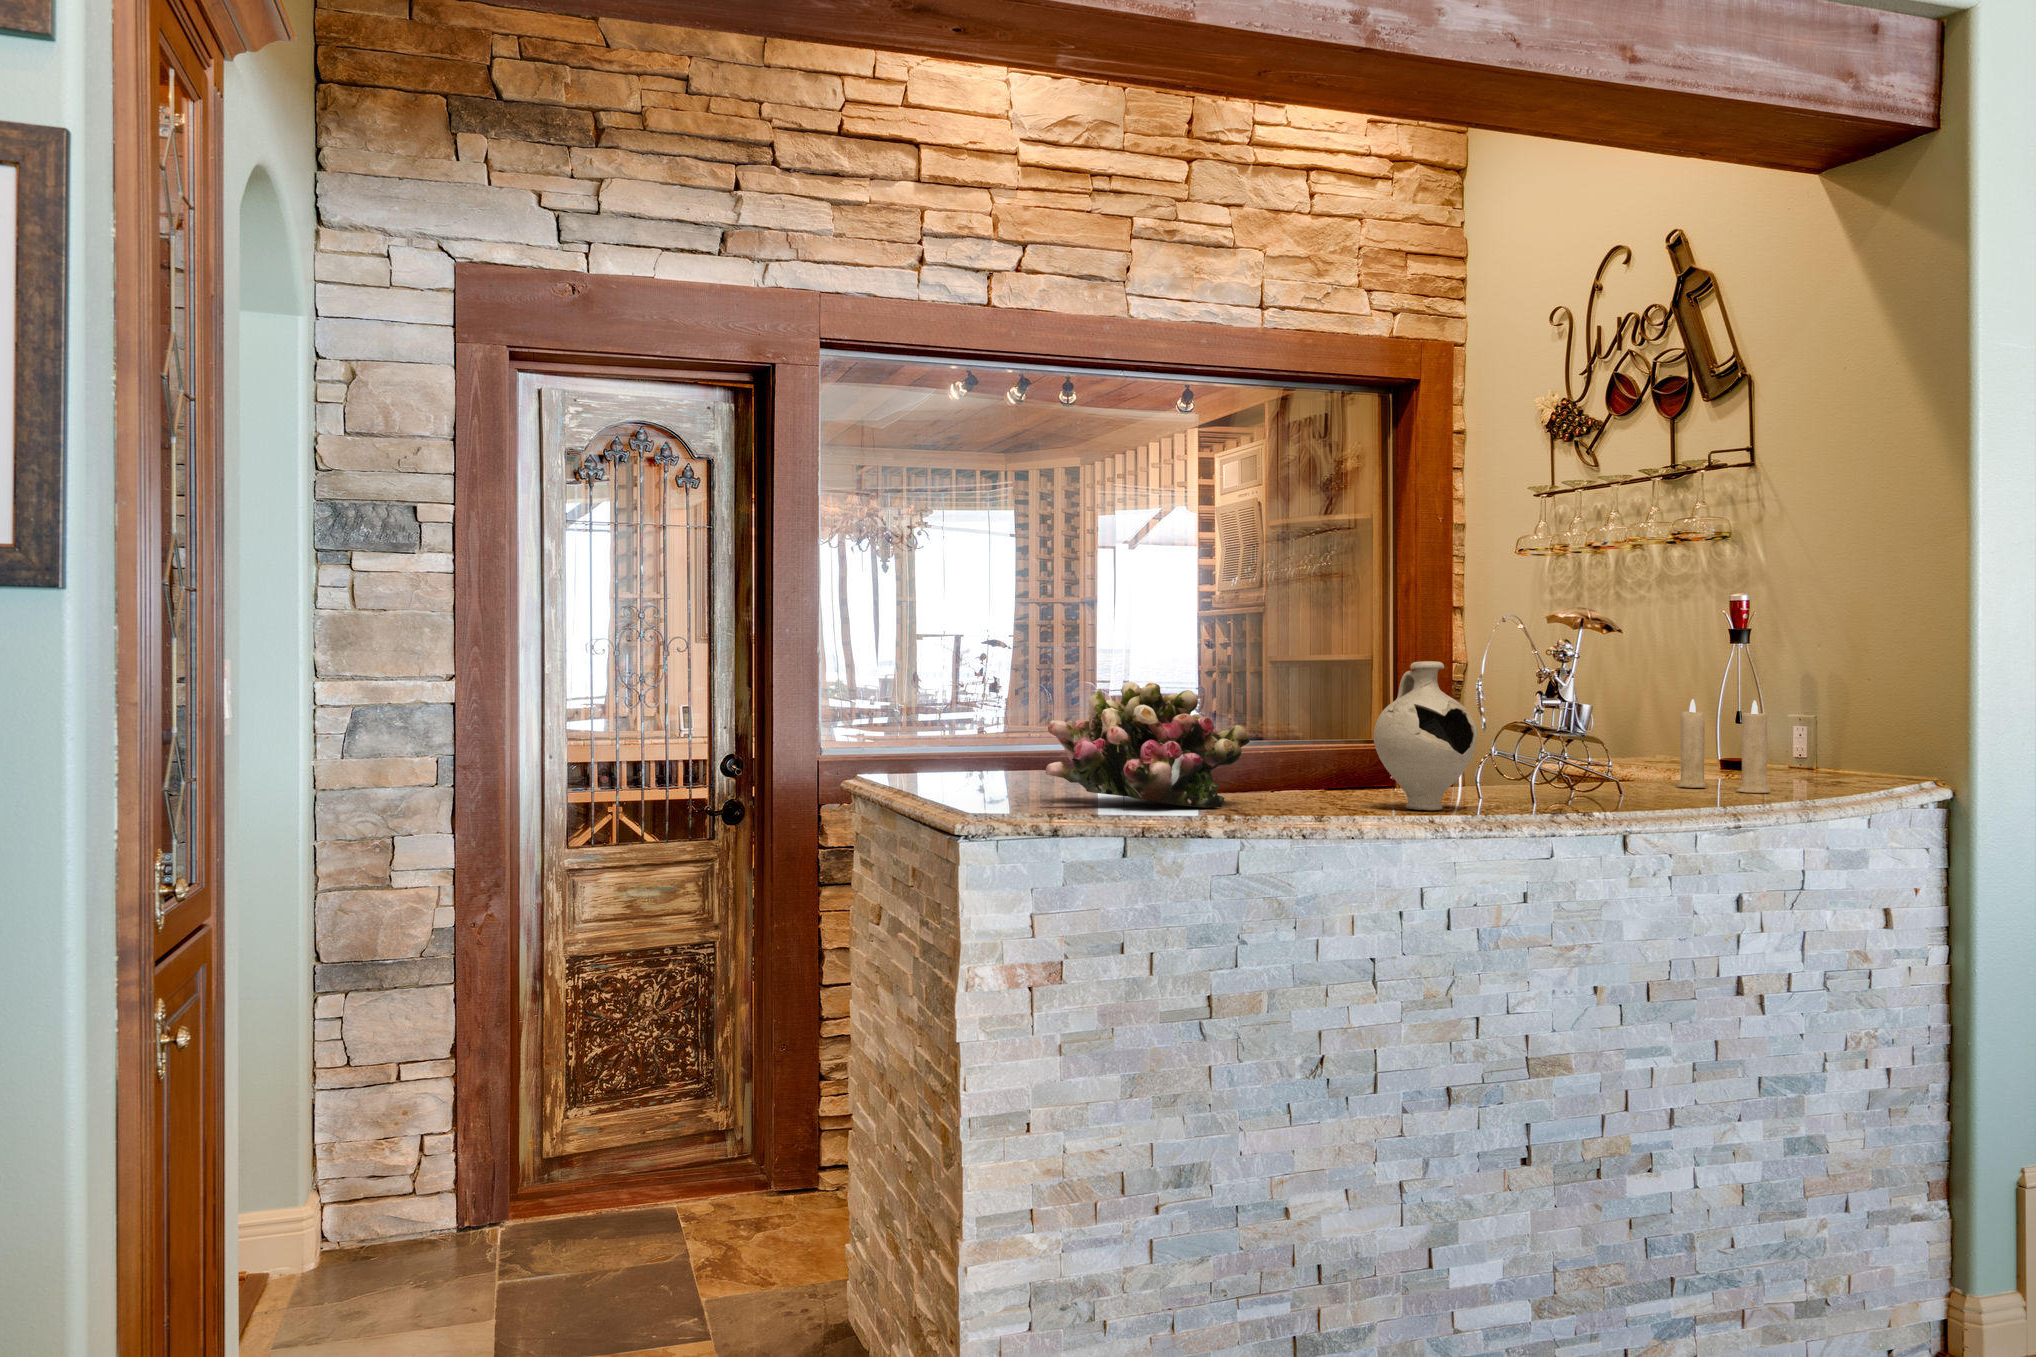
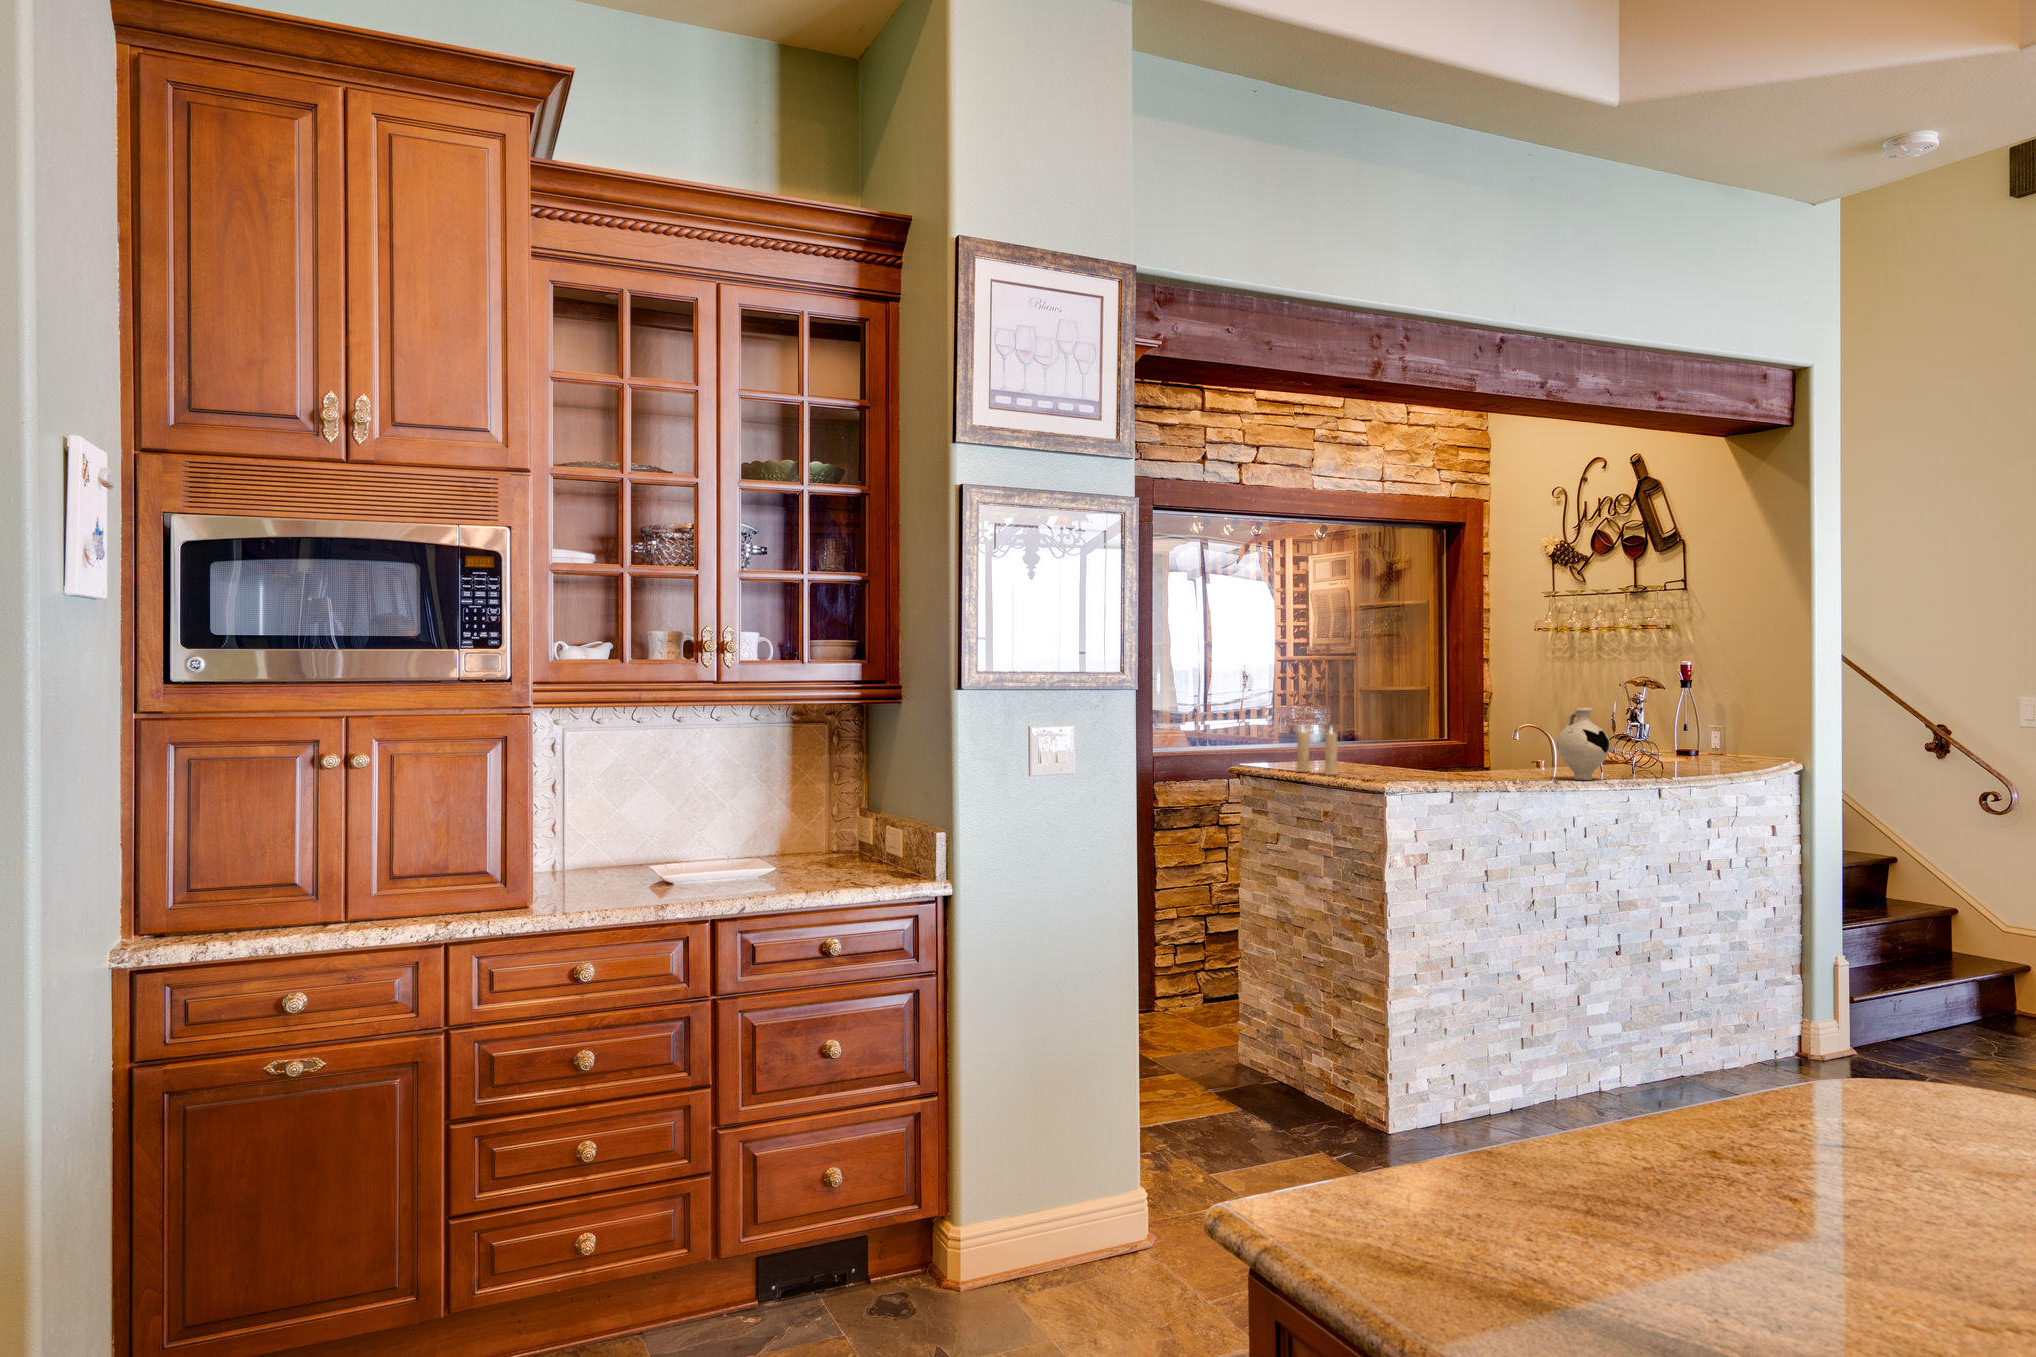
flower arrangement: present [1046,682,1249,808] -> none [1389,717,1493,781]
candle: present [1676,699,1770,793] -> present [1296,726,1338,775]

